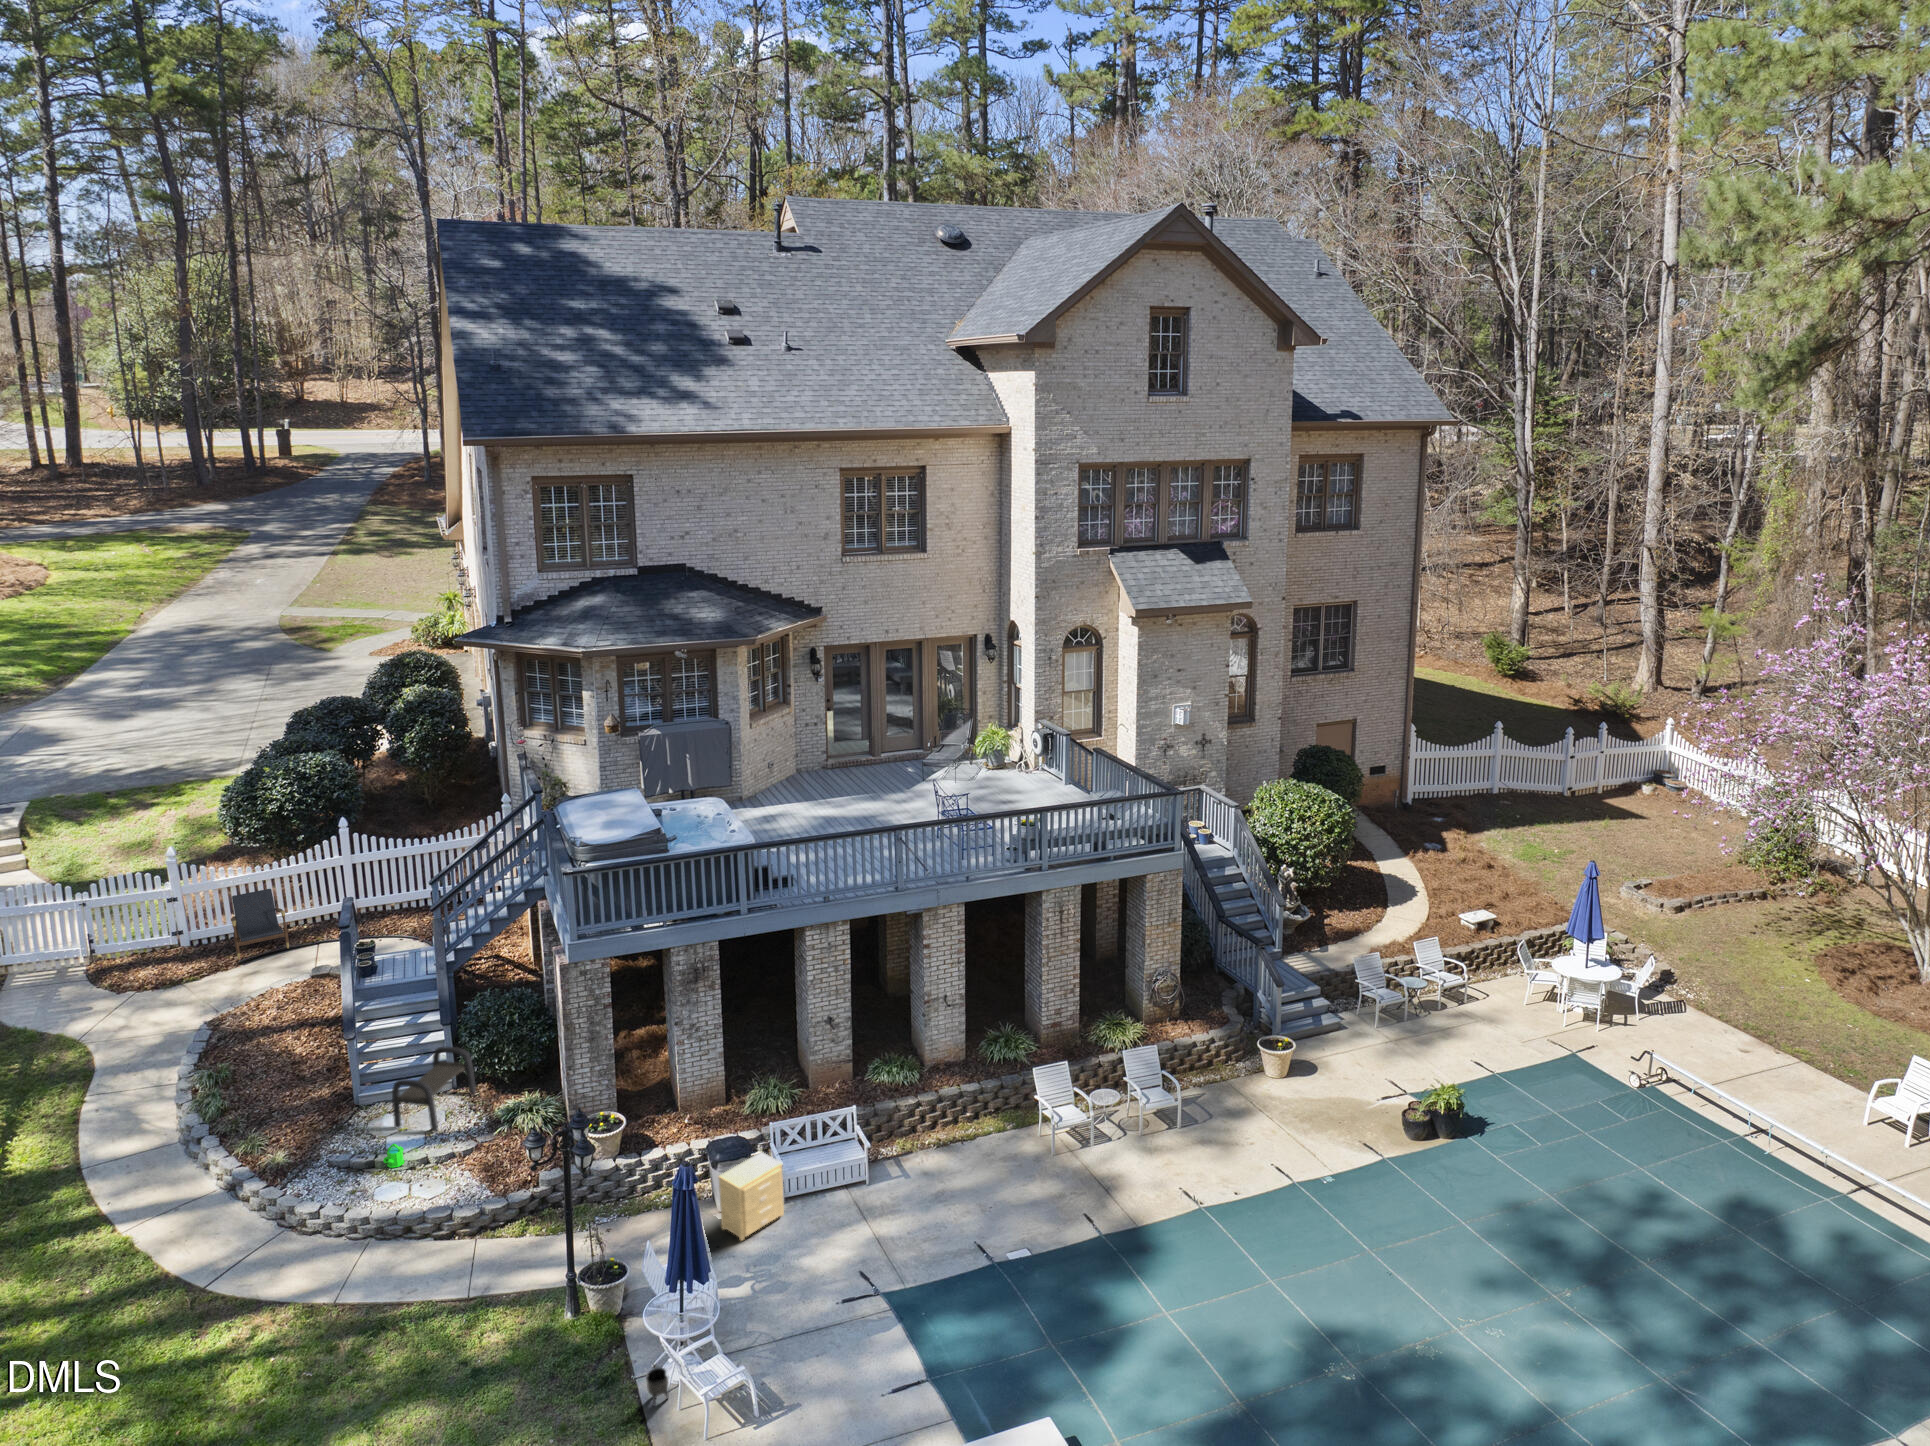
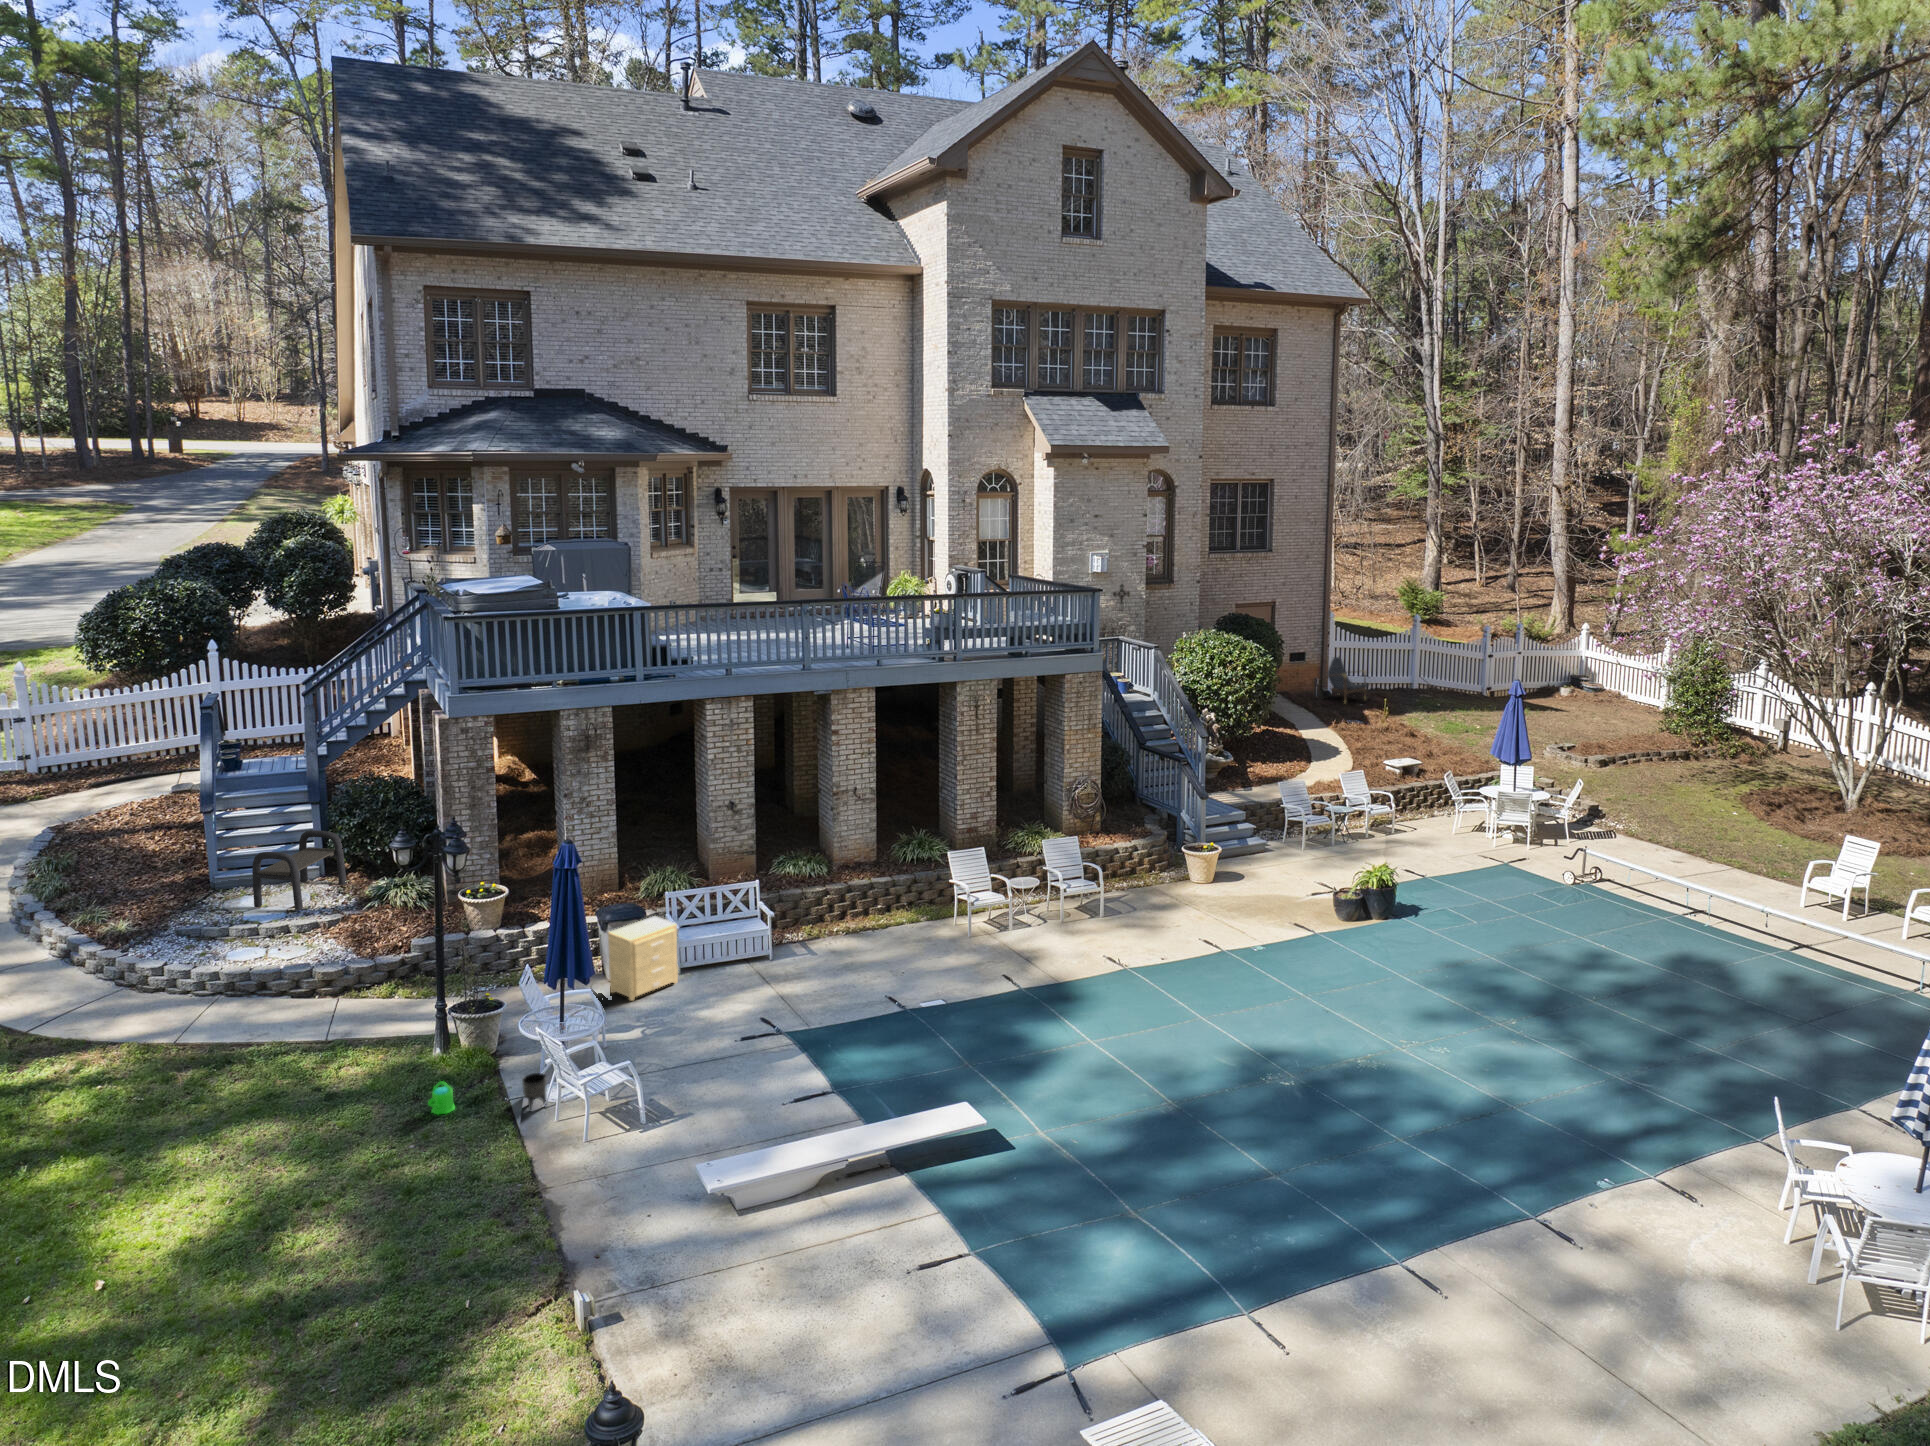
lounge chair: present [231,889,289,959] -> present [1326,657,1369,702]
watering can: present [383,1144,405,1168] -> present [428,1081,455,1114]

